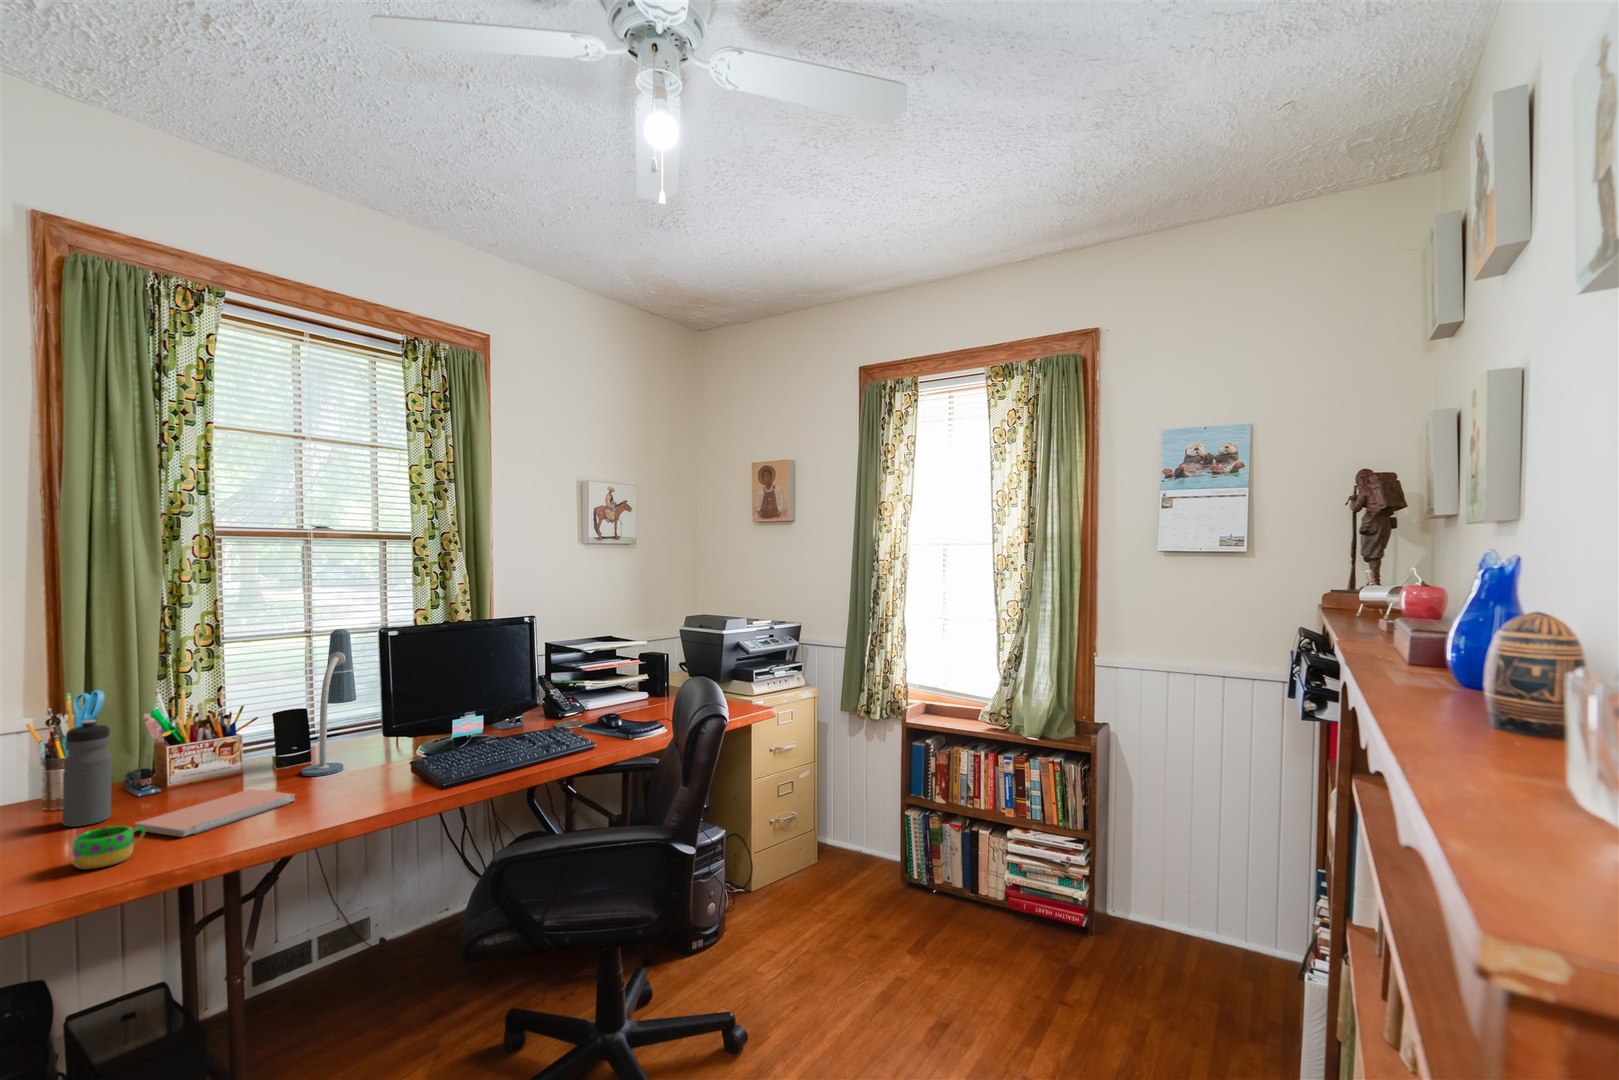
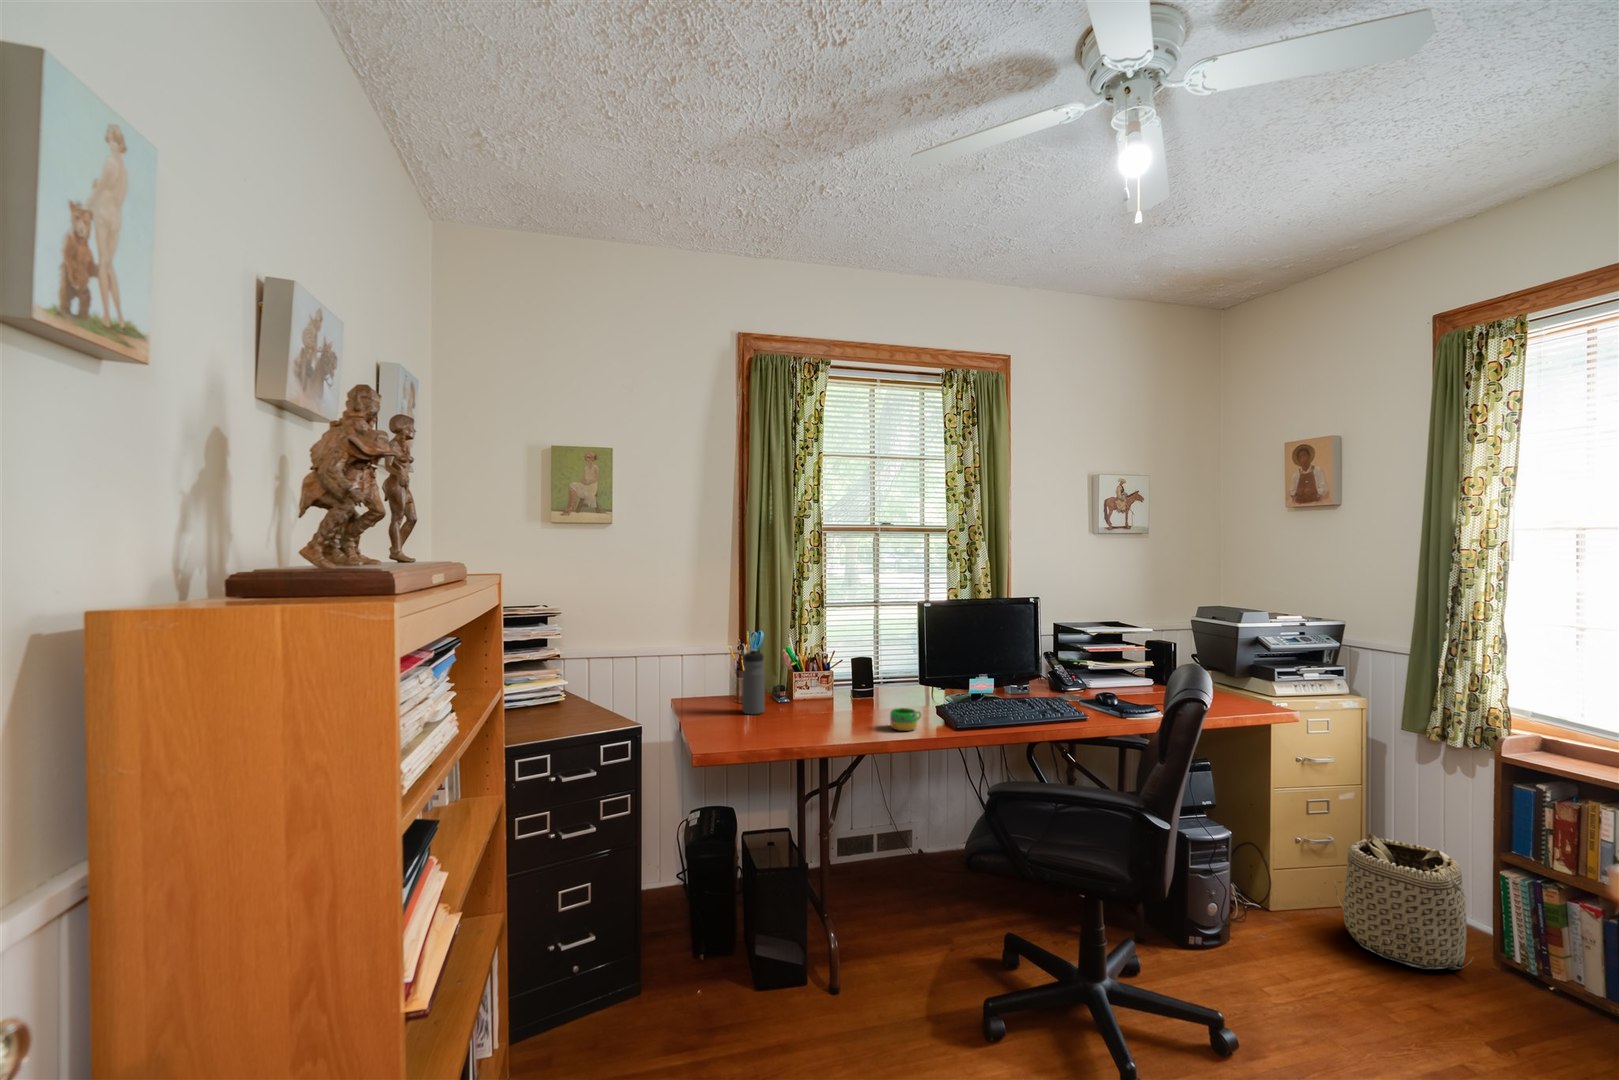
desk lamp: present [302,629,356,776] -> none [869,600,905,707]
notebook: present [135,789,295,837] -> none [773,709,861,733]
basket: none [799,804,895,911] -> present [1334,833,1473,970]
mug: present [71,826,145,870] -> present [890,708,921,731]

